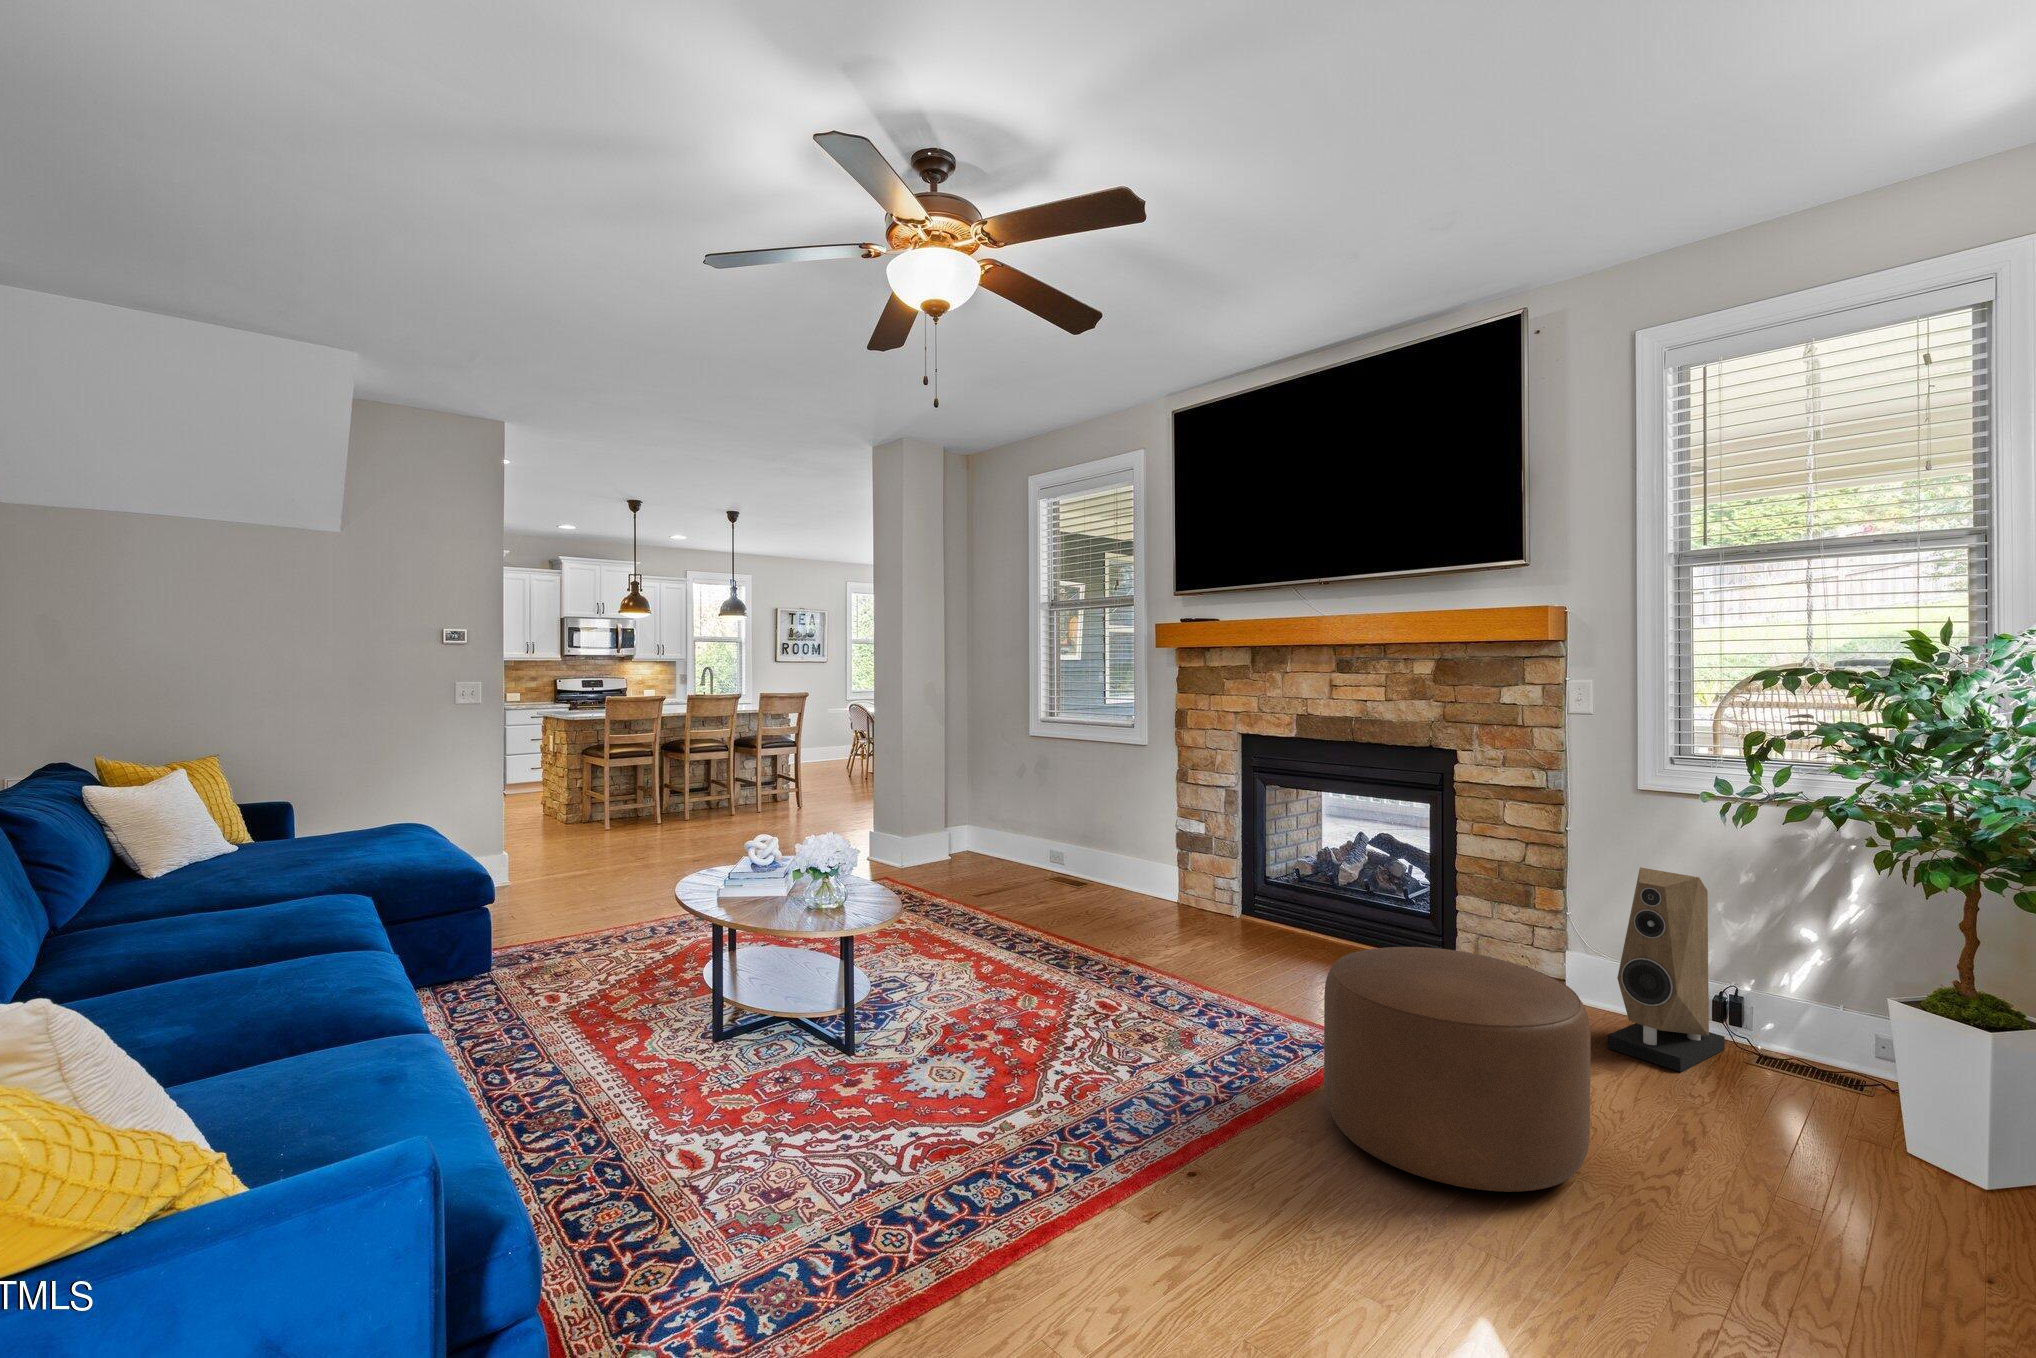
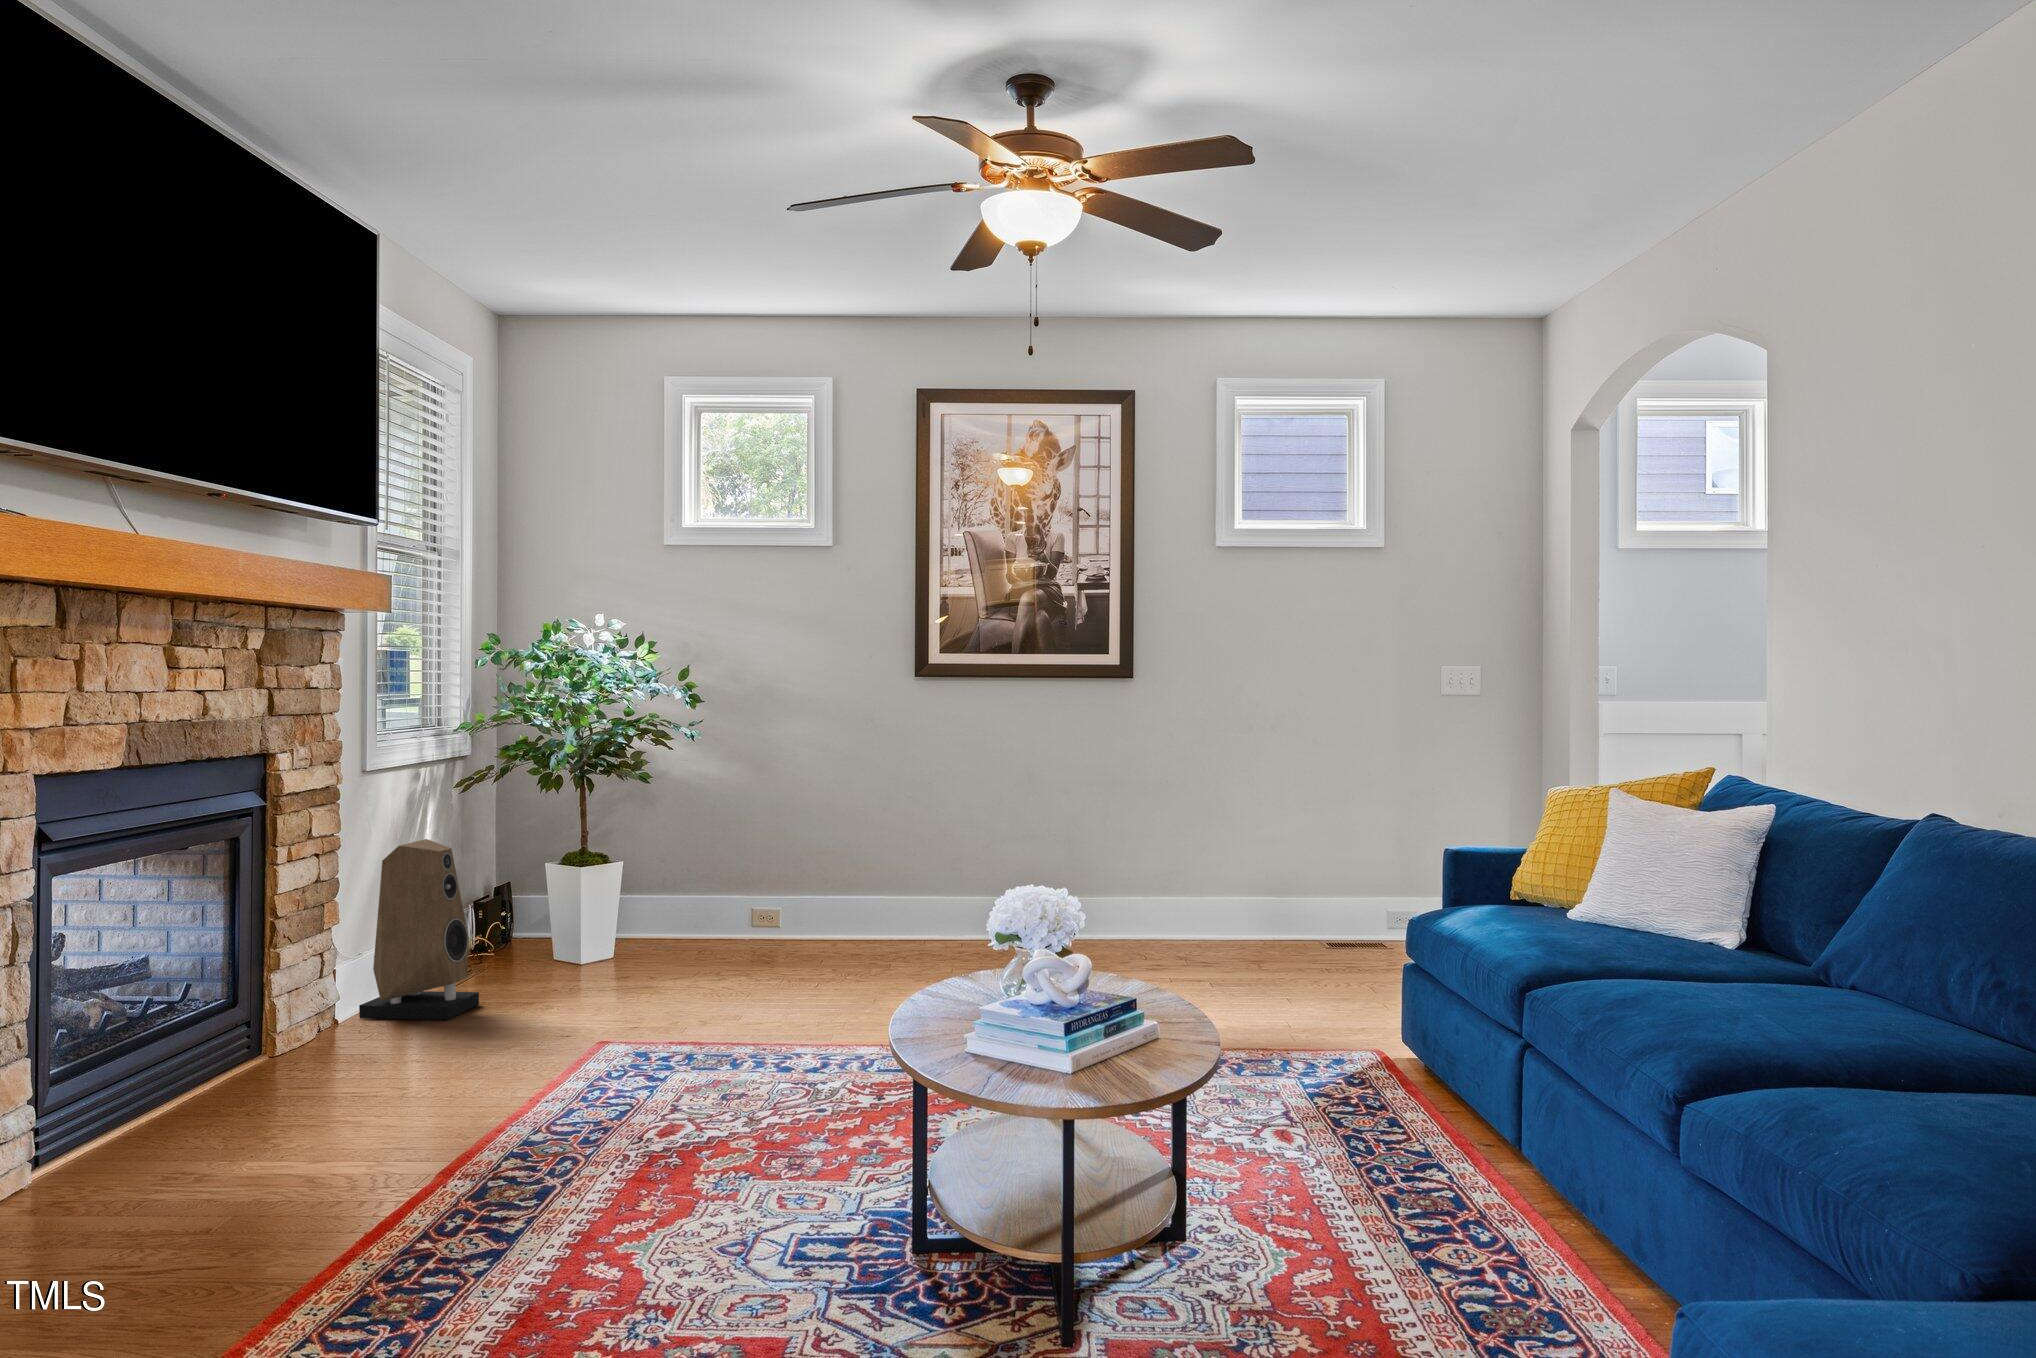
ottoman: present [1324,947,1591,1192] -> none [636,877,832,1036]

